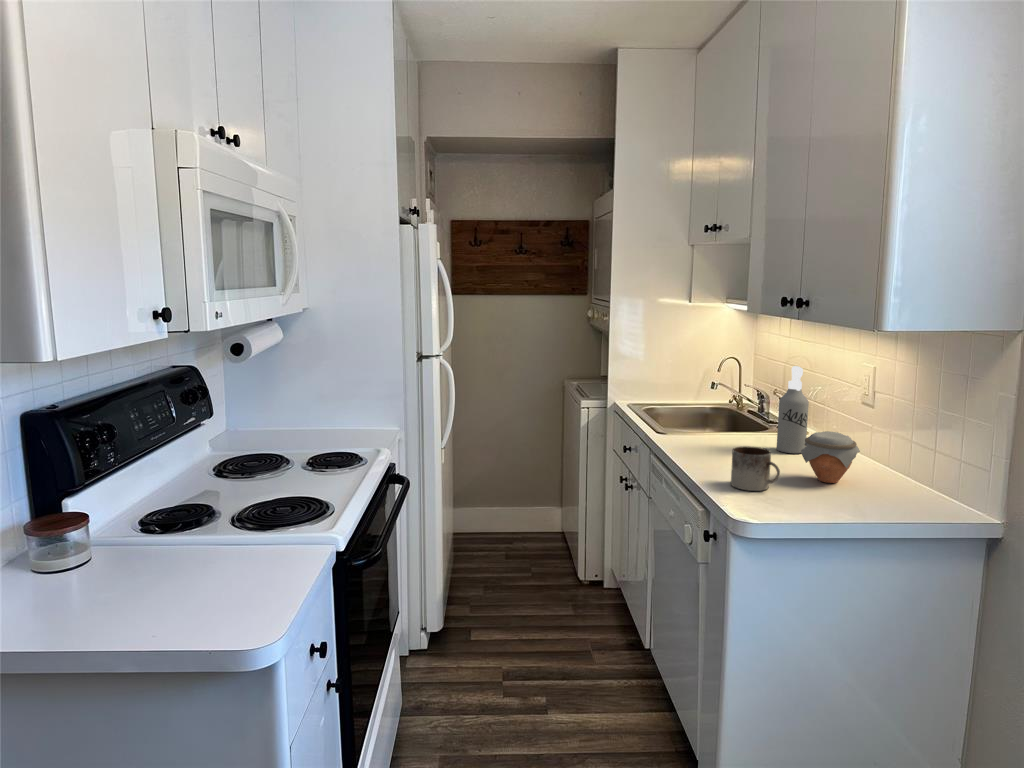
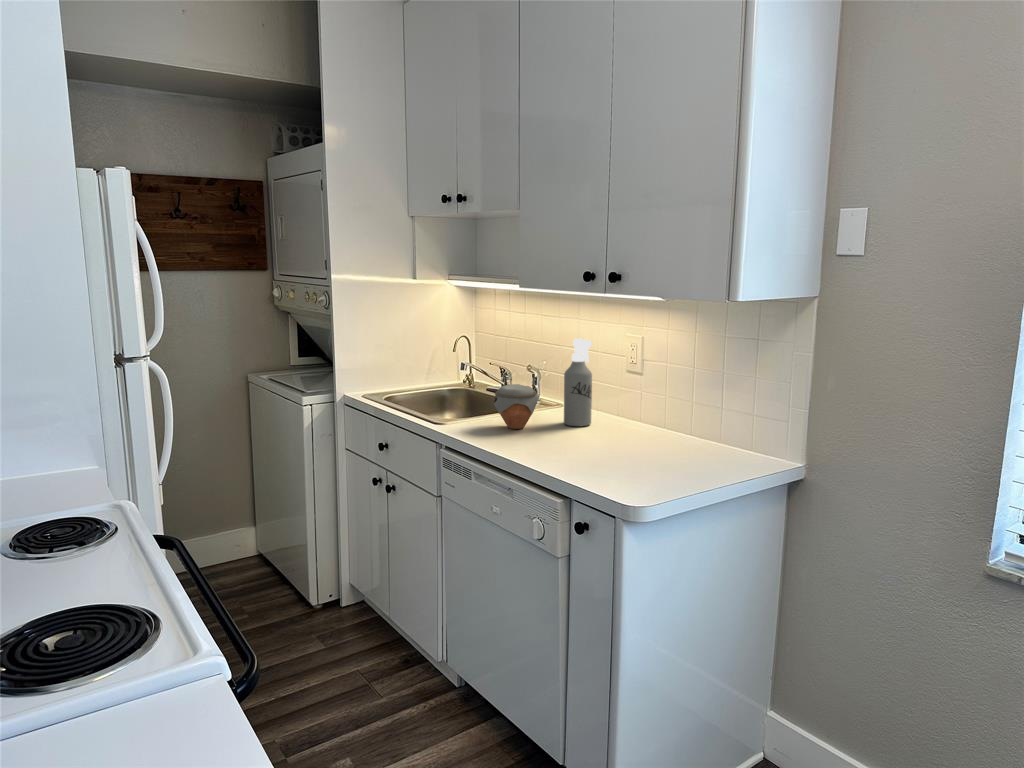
jar: present [801,431,860,483] -> present [494,384,539,429]
mug: present [731,446,780,491] -> none [575,424,628,471]

